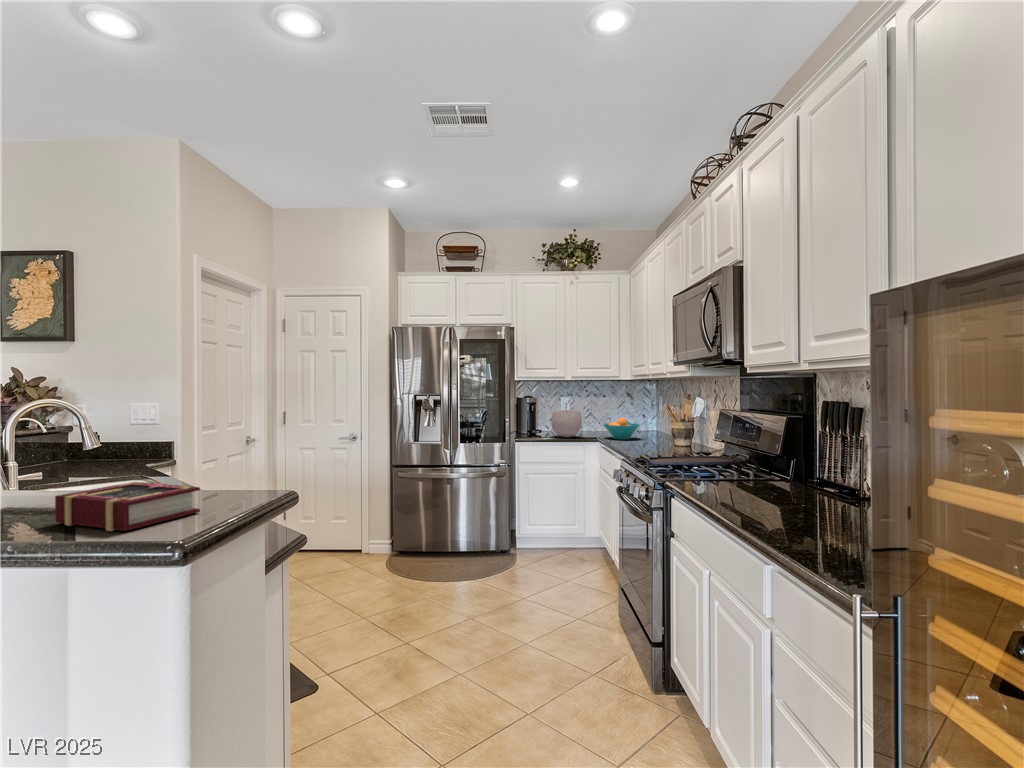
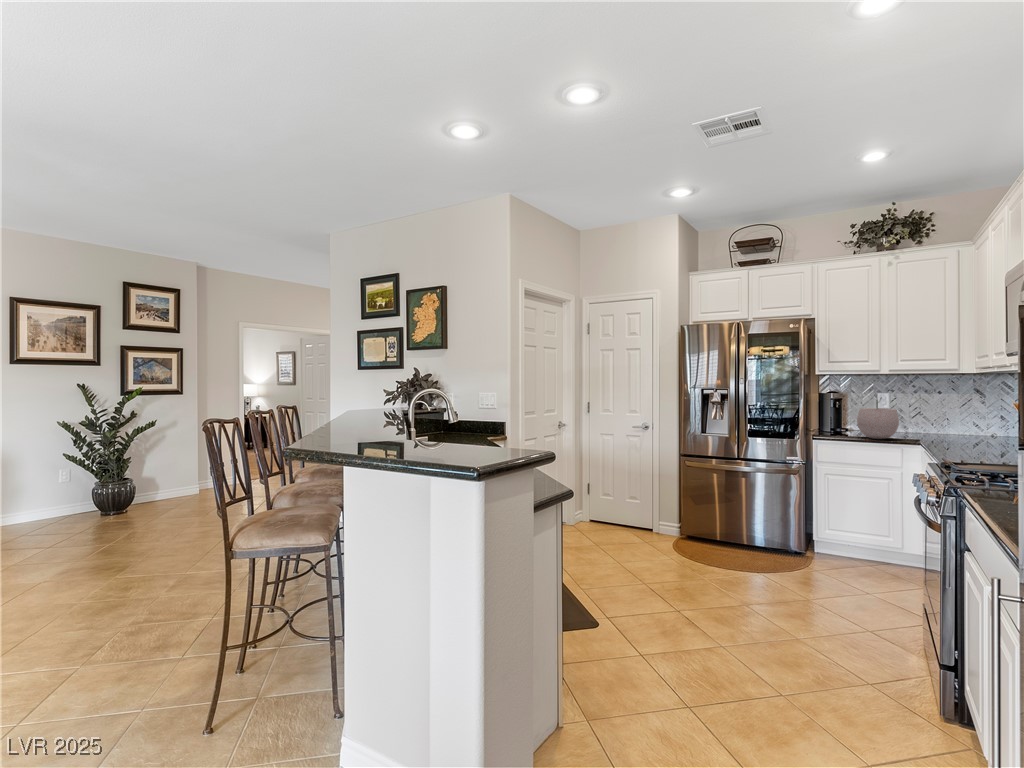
fruit bowl: present [604,418,640,440] -> none [929,419,986,446]
book: present [55,482,200,531] -> none [427,436,494,460]

